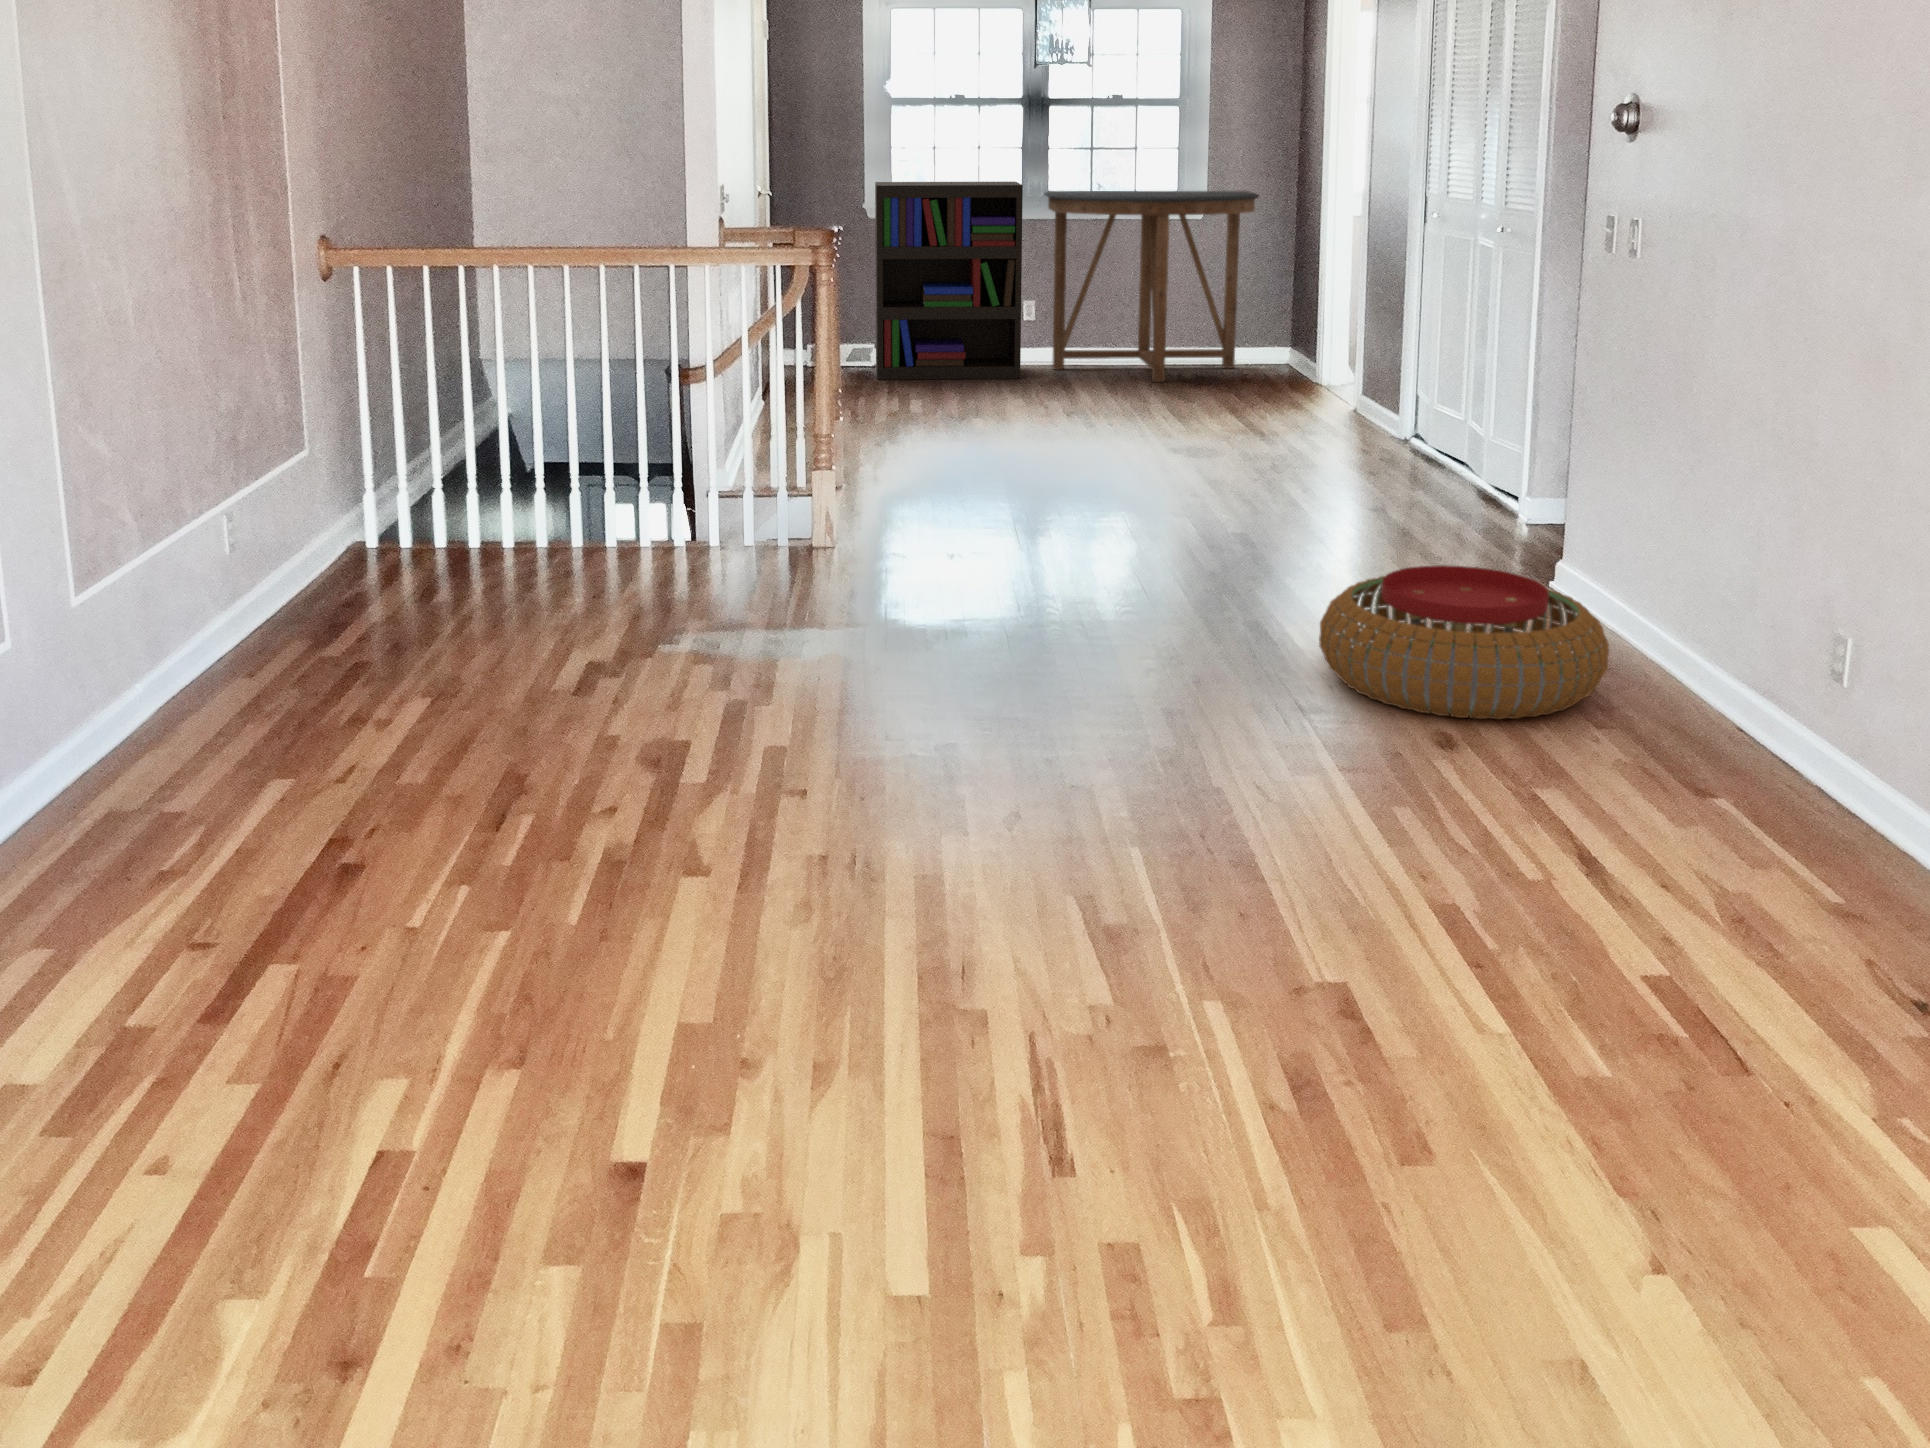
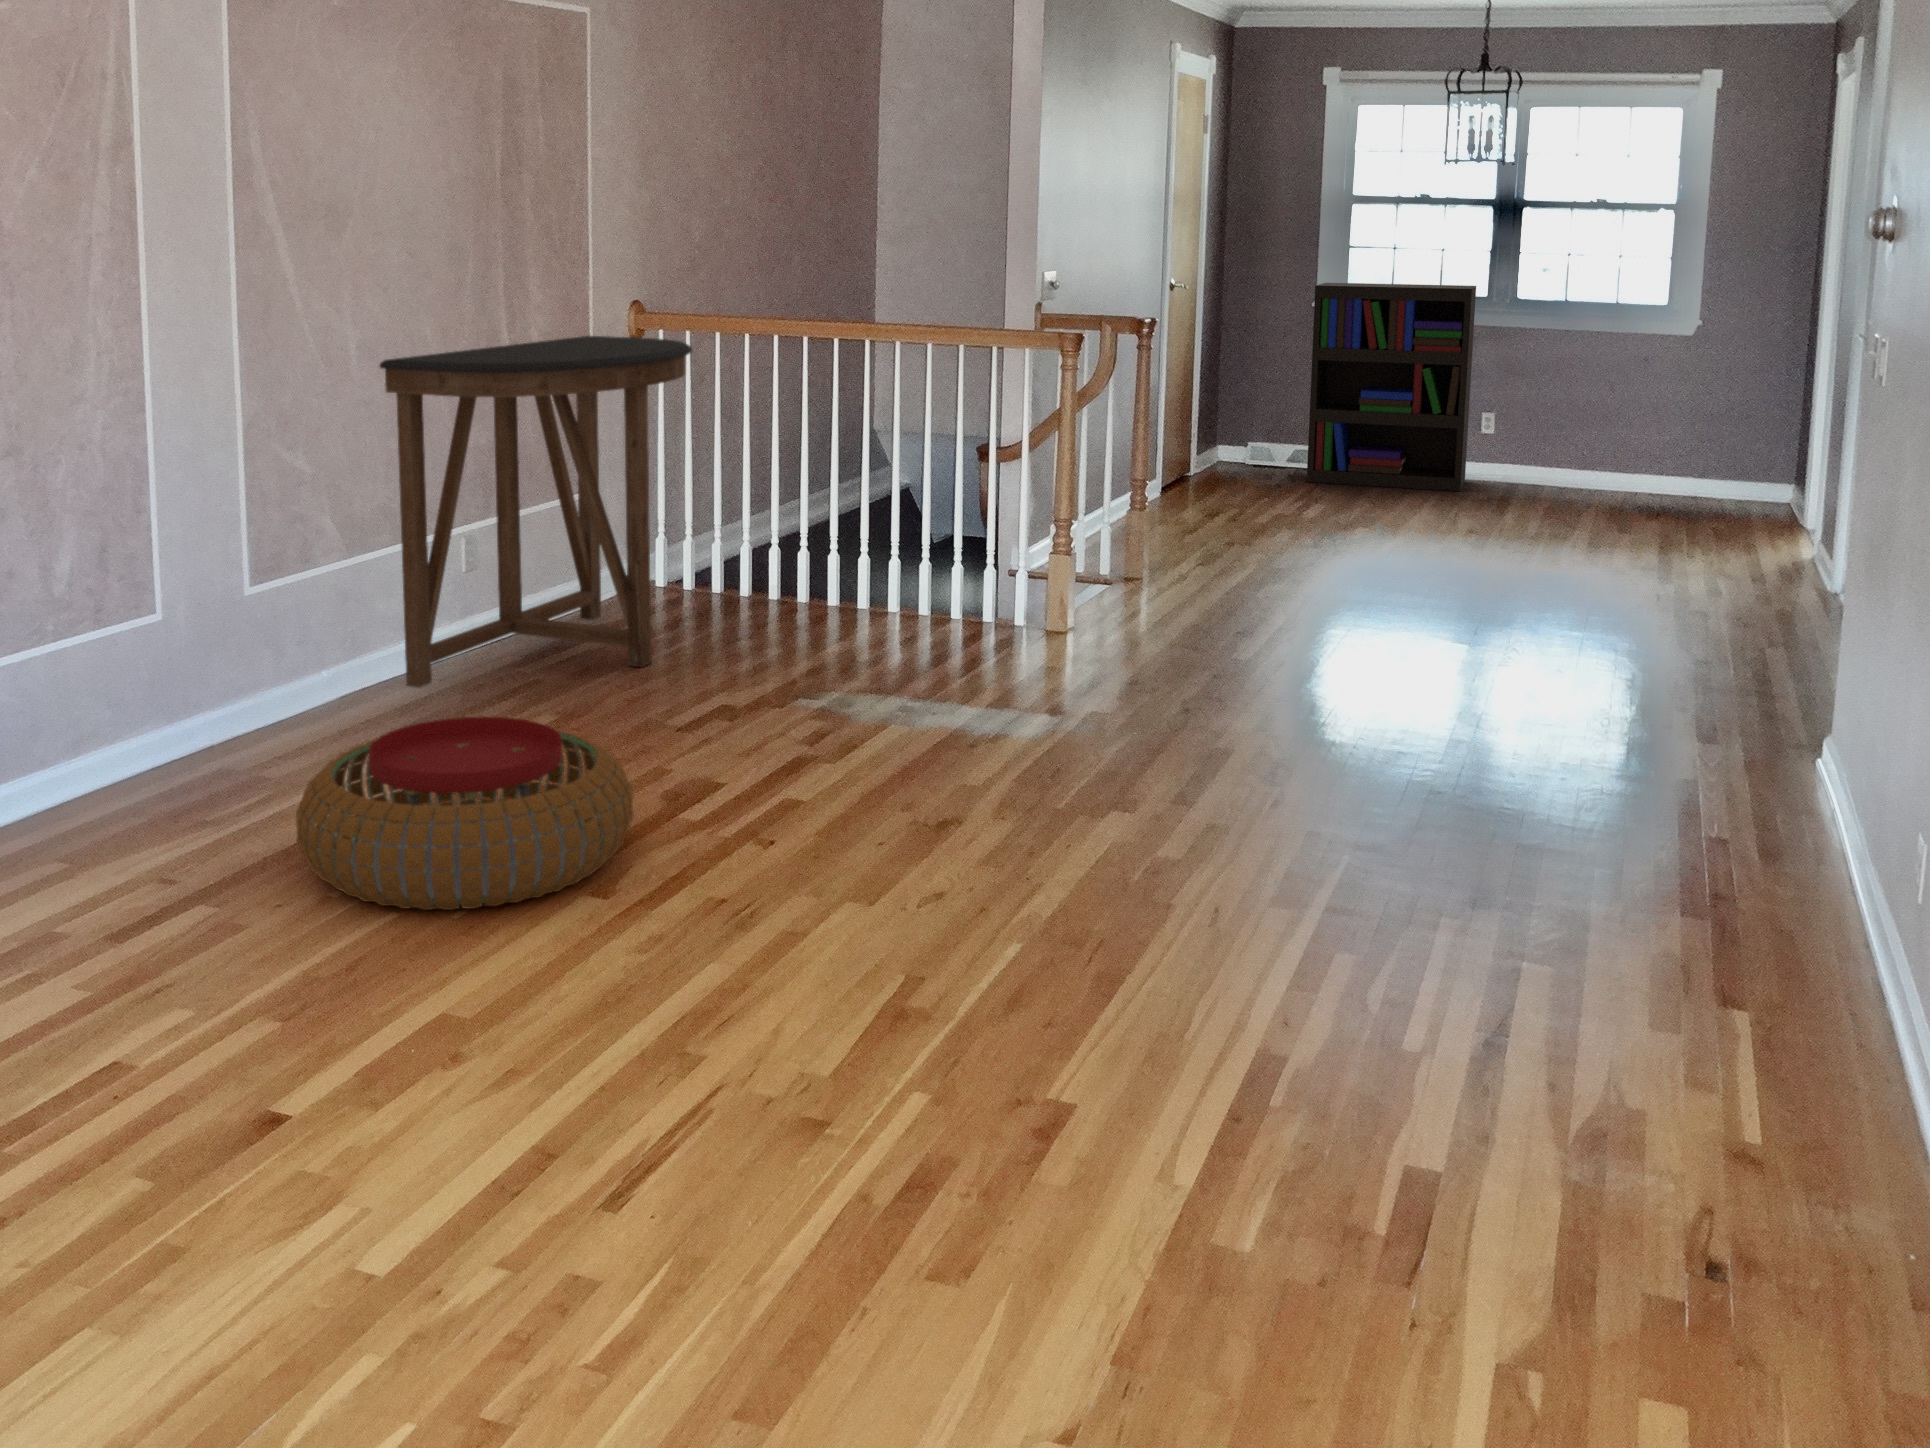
console table: present [1045,191,1259,382] -> present [380,336,692,687]
pouf: present [1319,565,1609,719] -> present [296,717,634,910]

